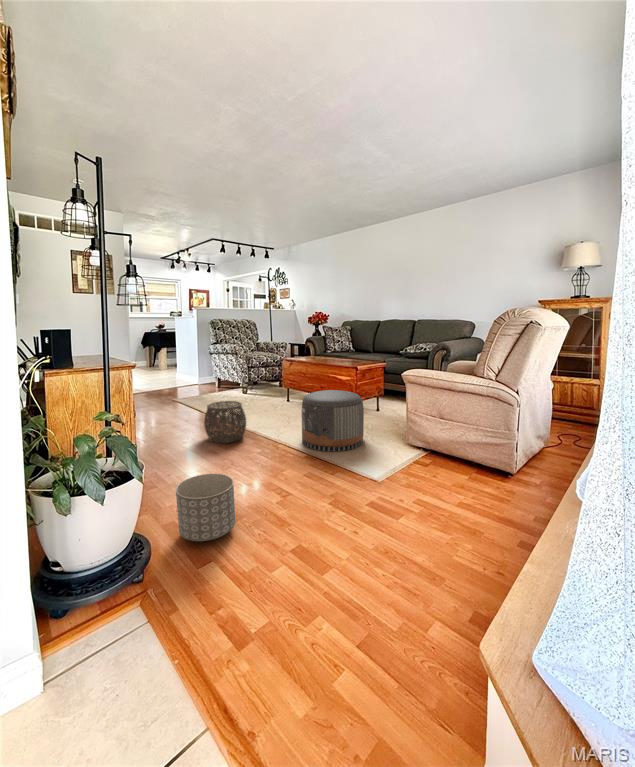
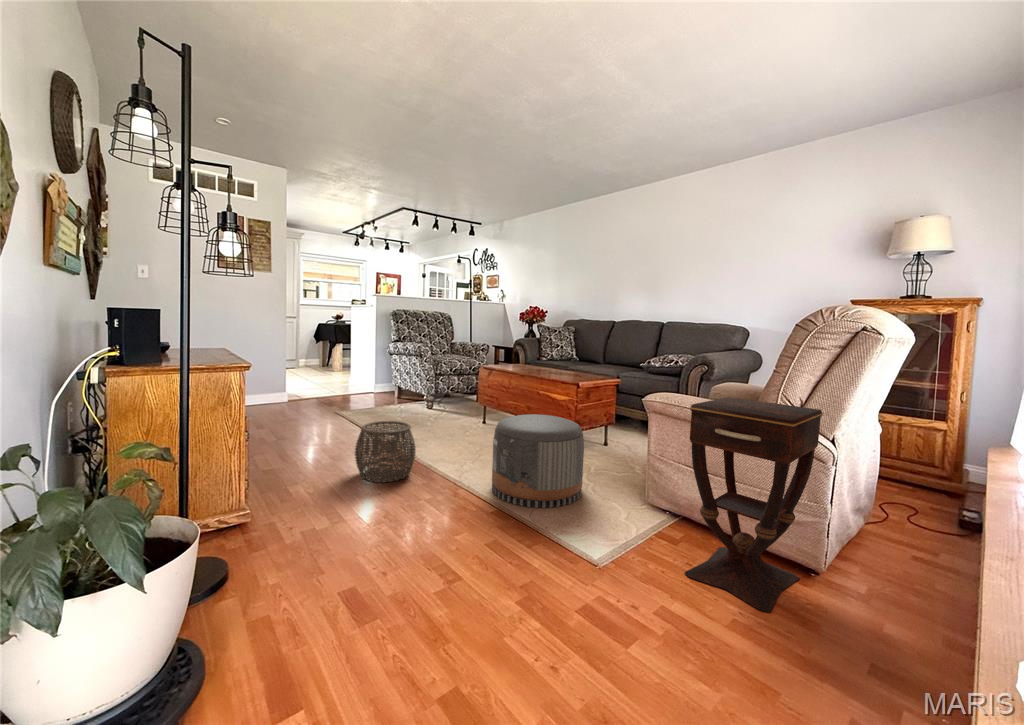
side table: none [432,370,514,497] -> present [684,397,823,612]
planter: present [176,474,235,541] -> none [258,543,357,666]

